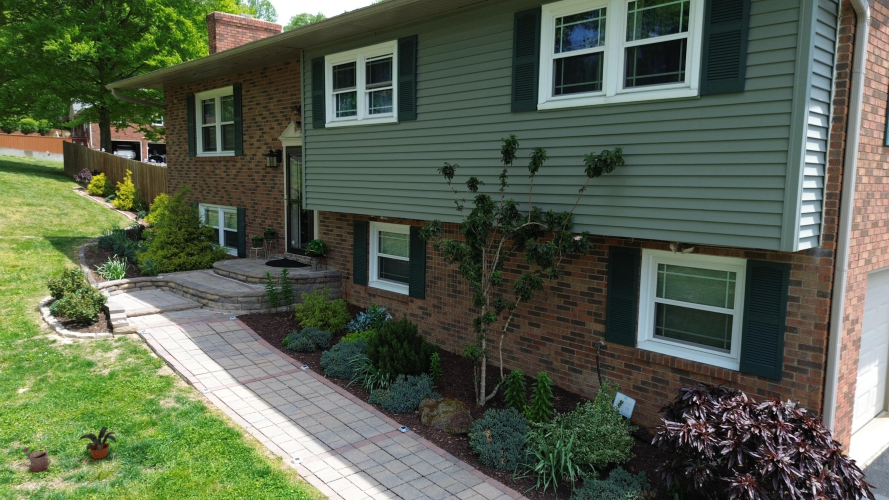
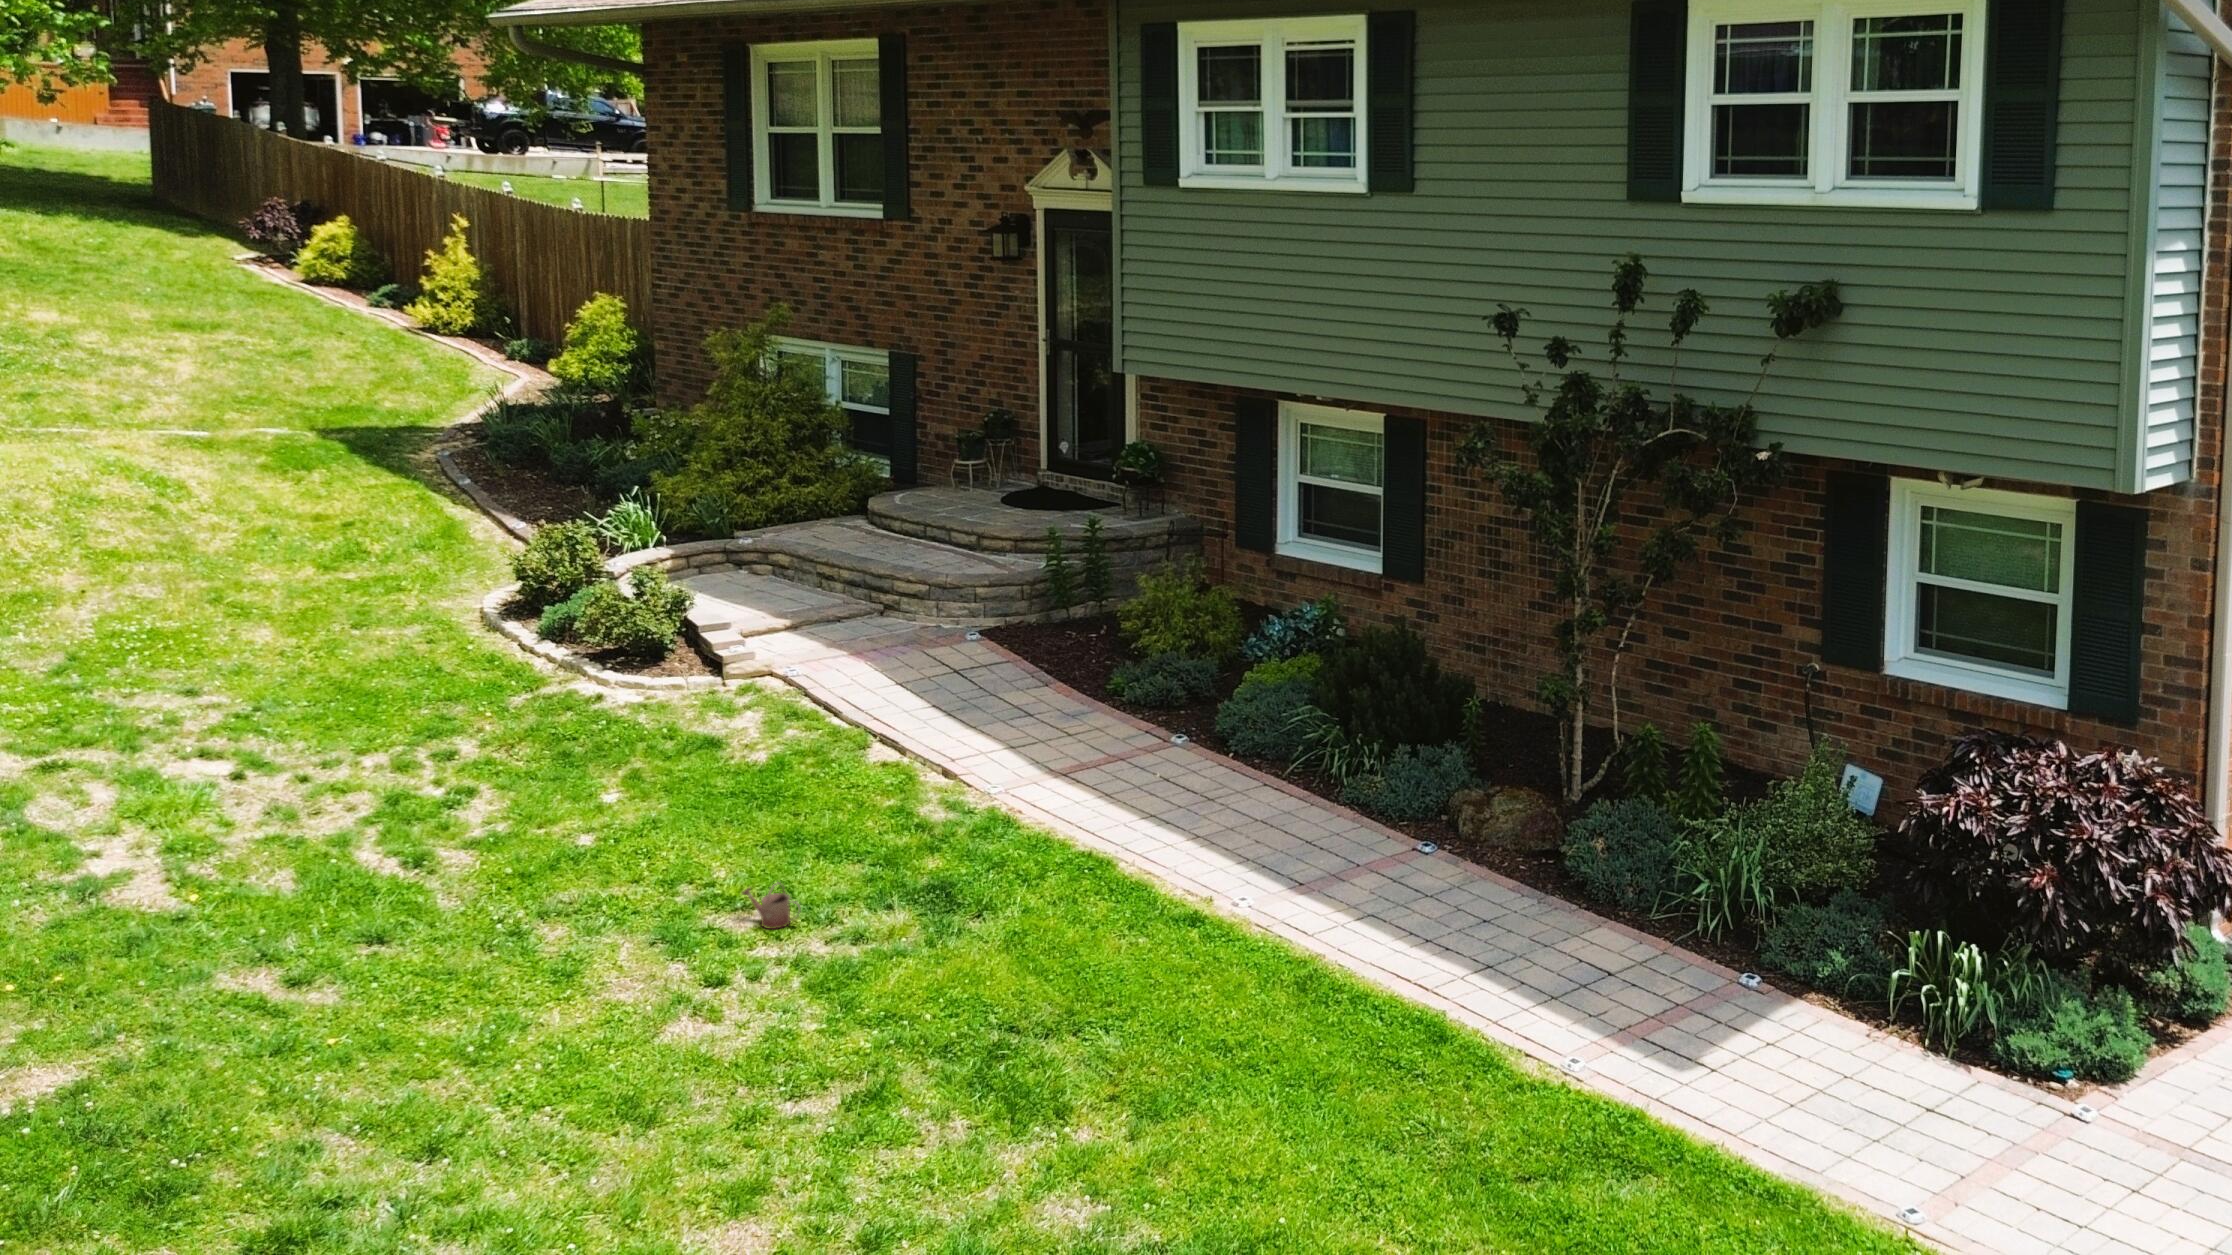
potted plant: present [79,427,116,459] -> none [836,848,905,907]

